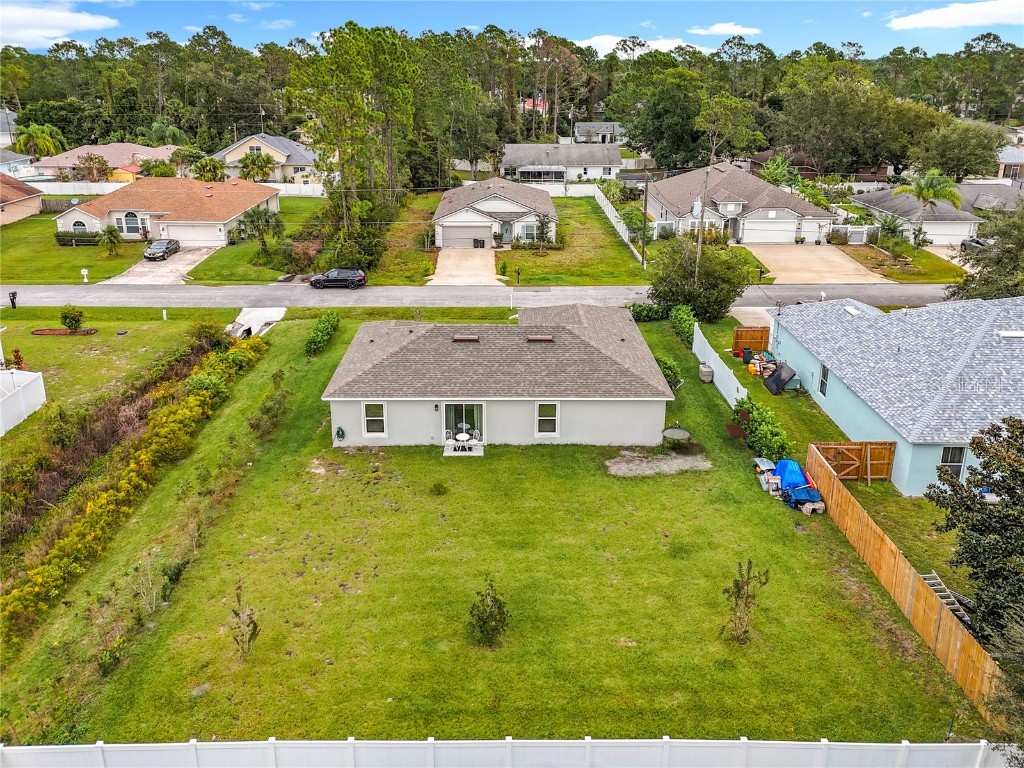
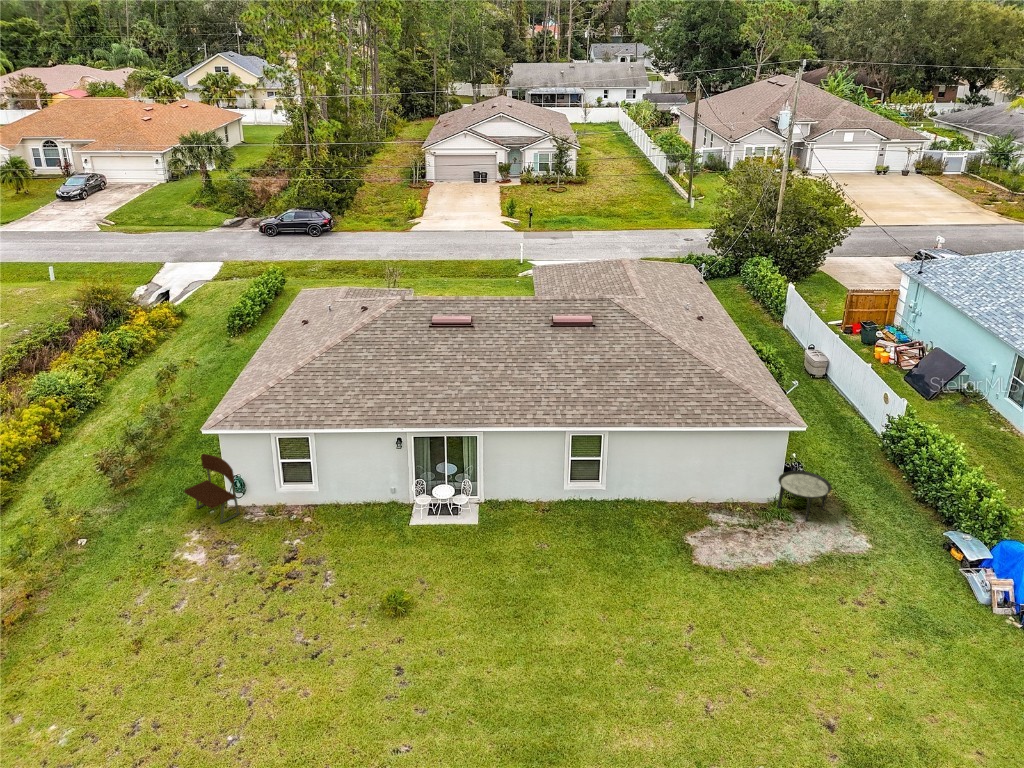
bench: present [725,409,750,449] -> present [184,454,240,523]

